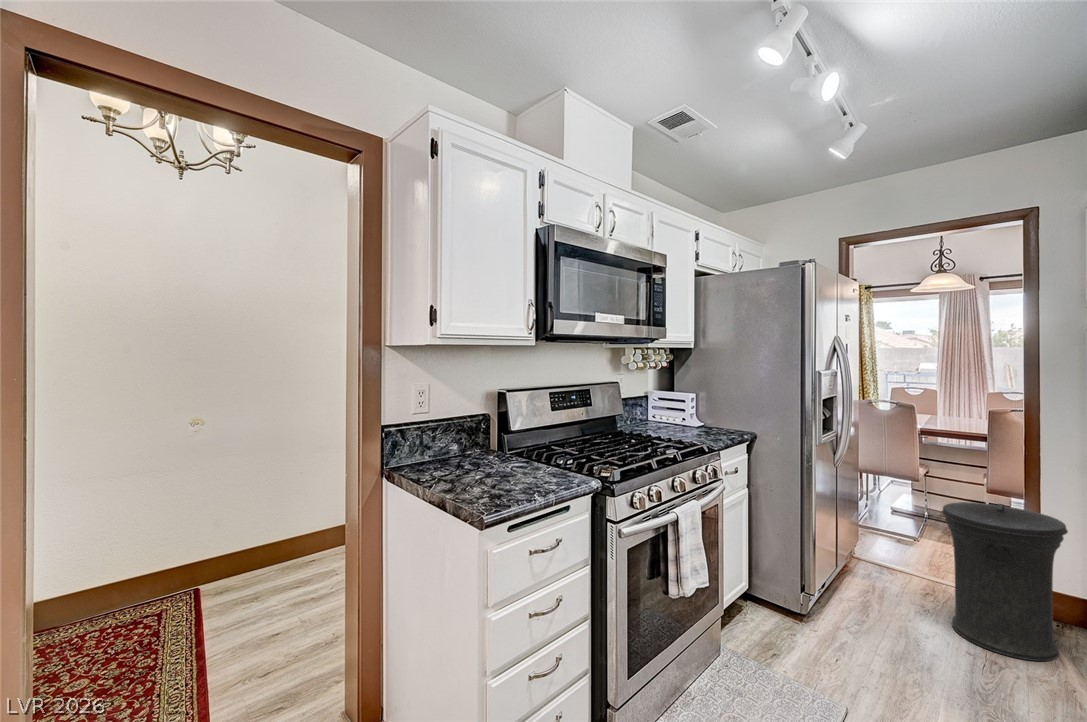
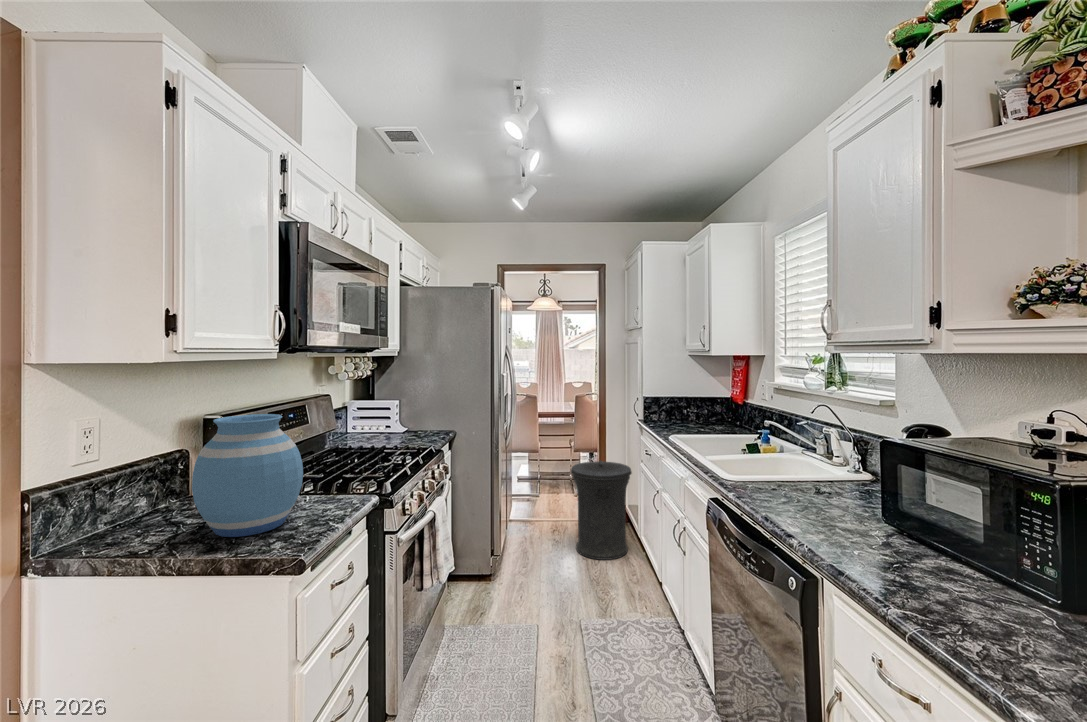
vase: none [458,387,535,481] -> present [192,414,303,537]

